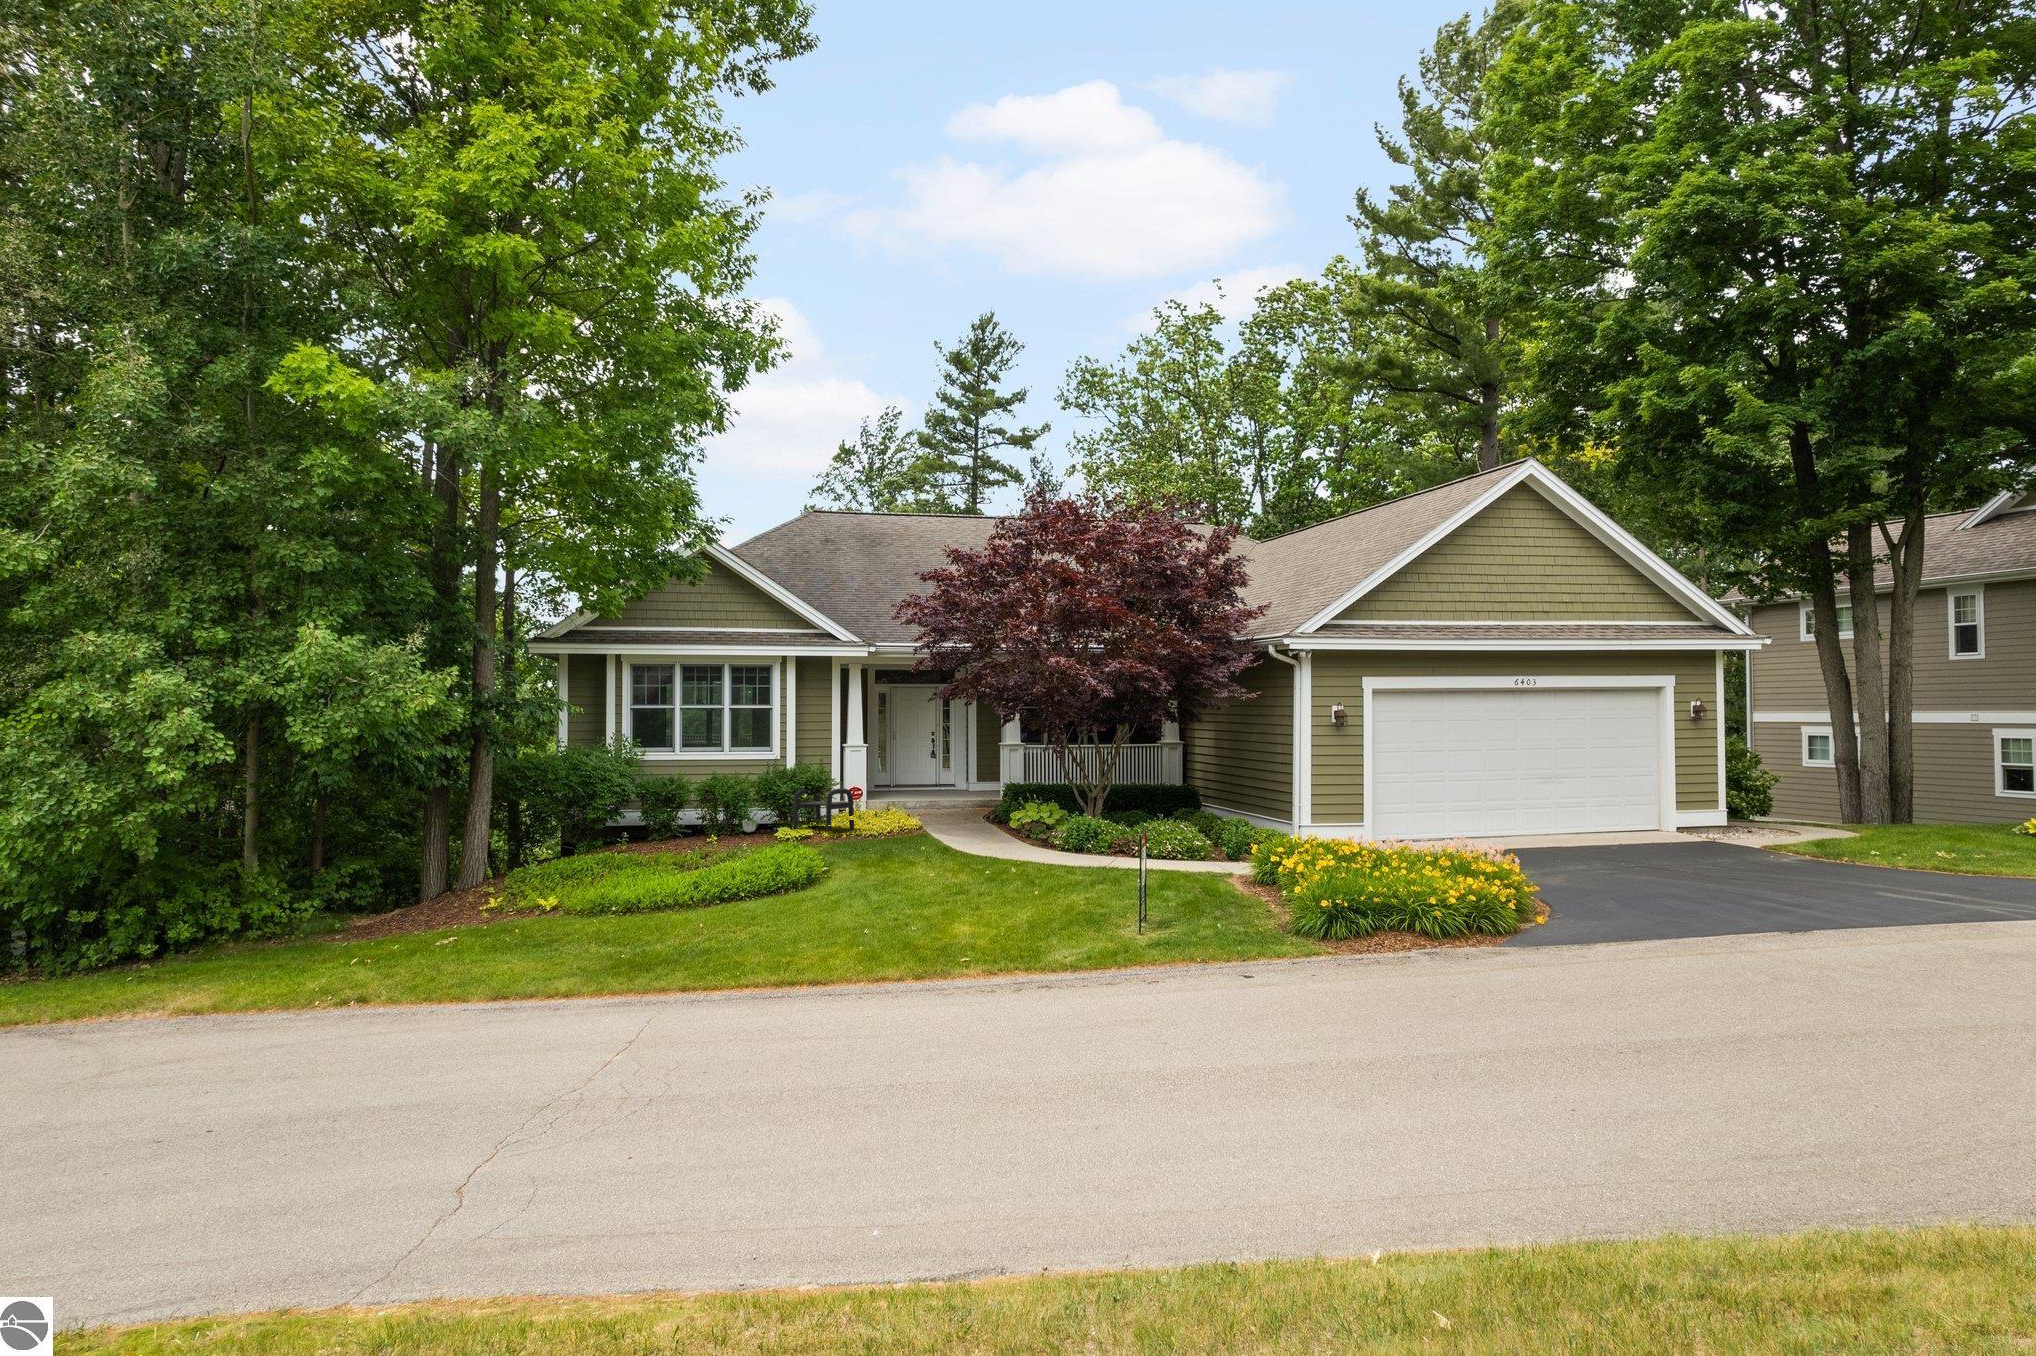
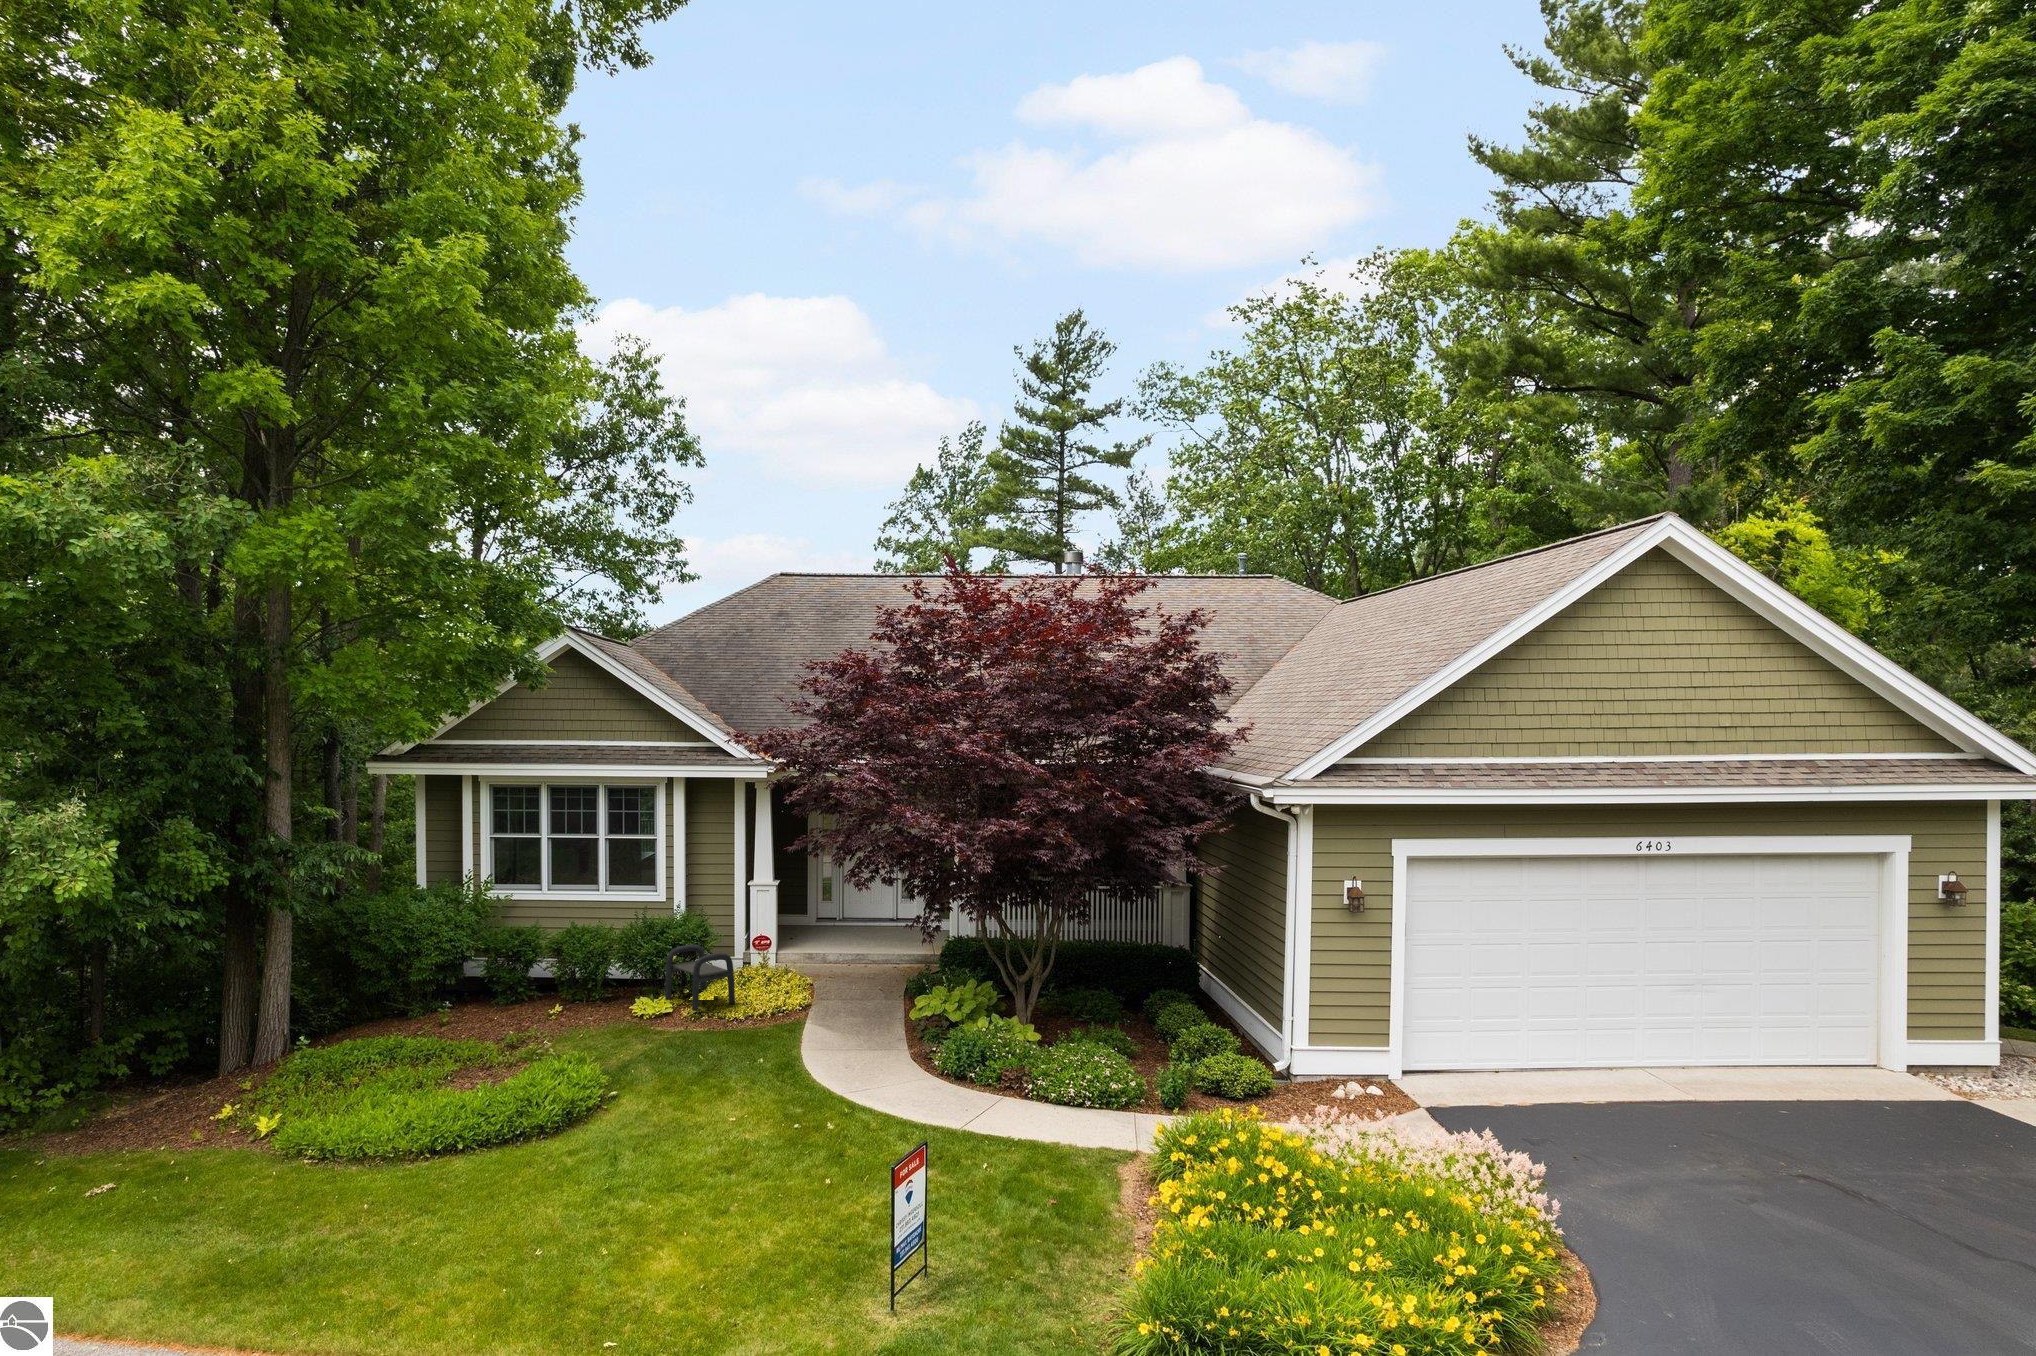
potted plant: present [741,803,768,832] -> none [592,956,639,1004]

